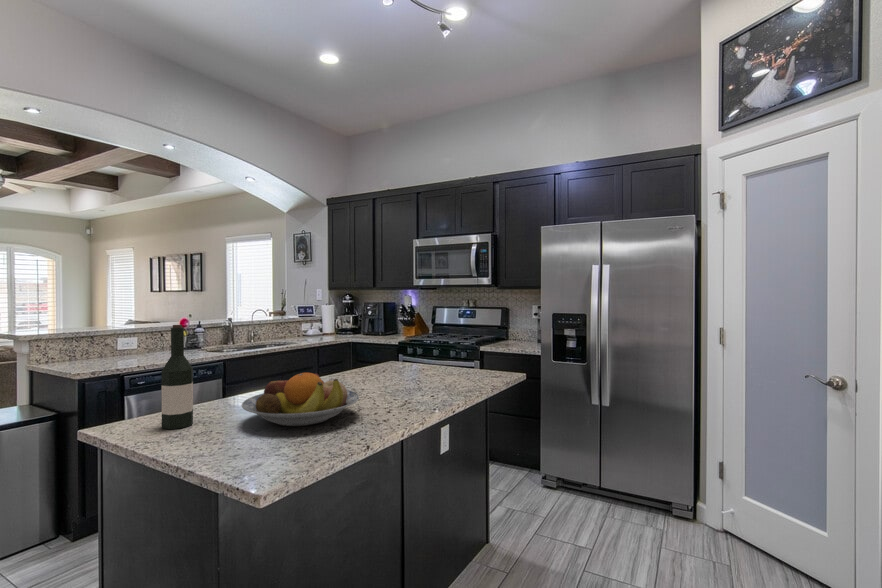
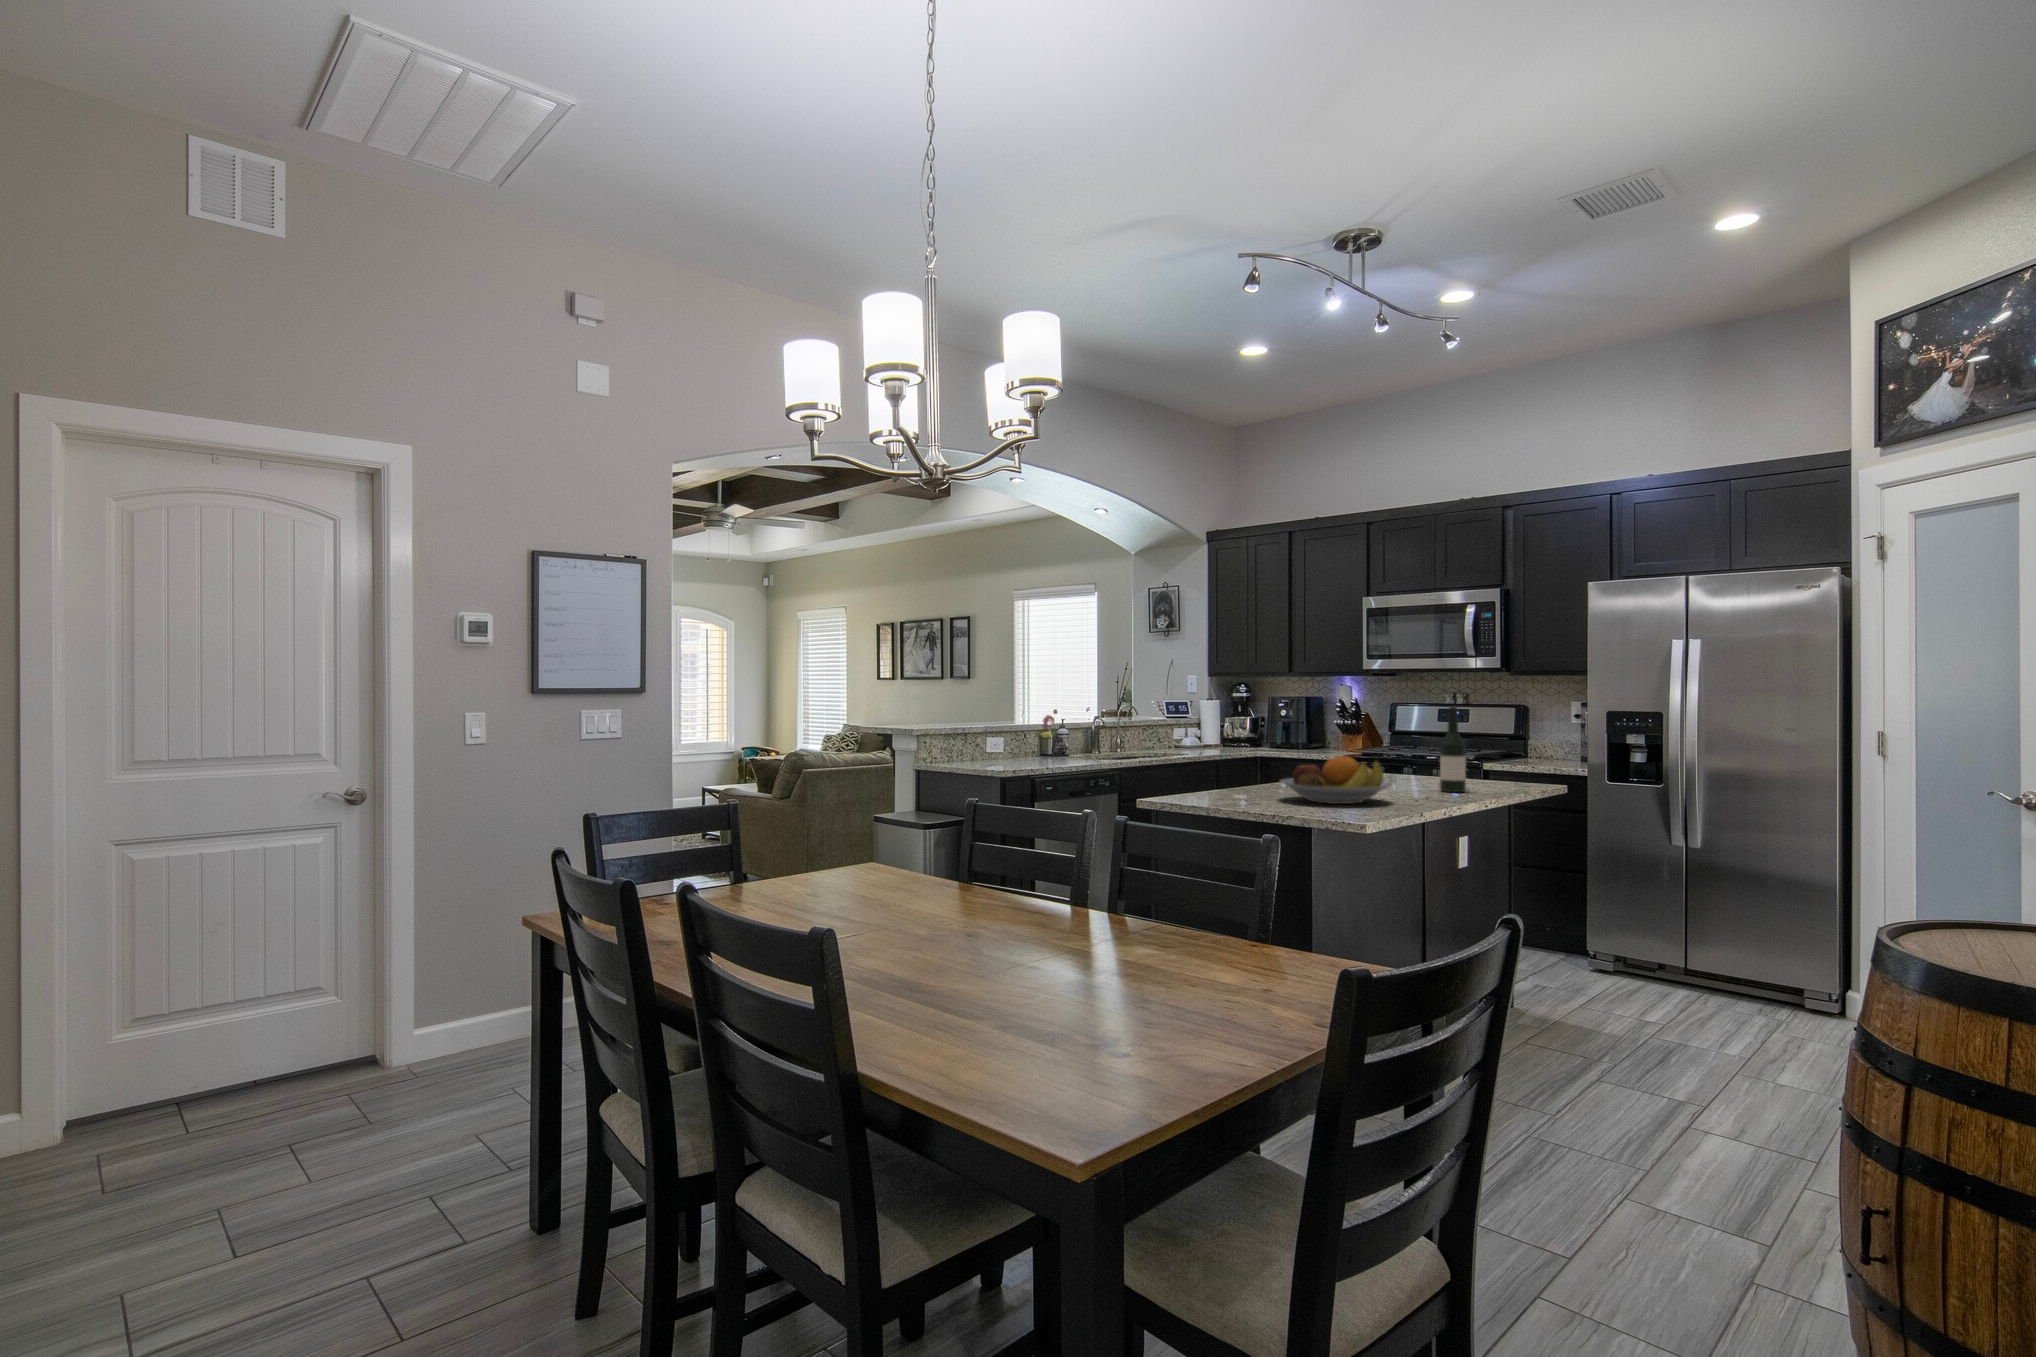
wine bottle: present [162,325,193,429] -> present [1440,706,1466,792]

